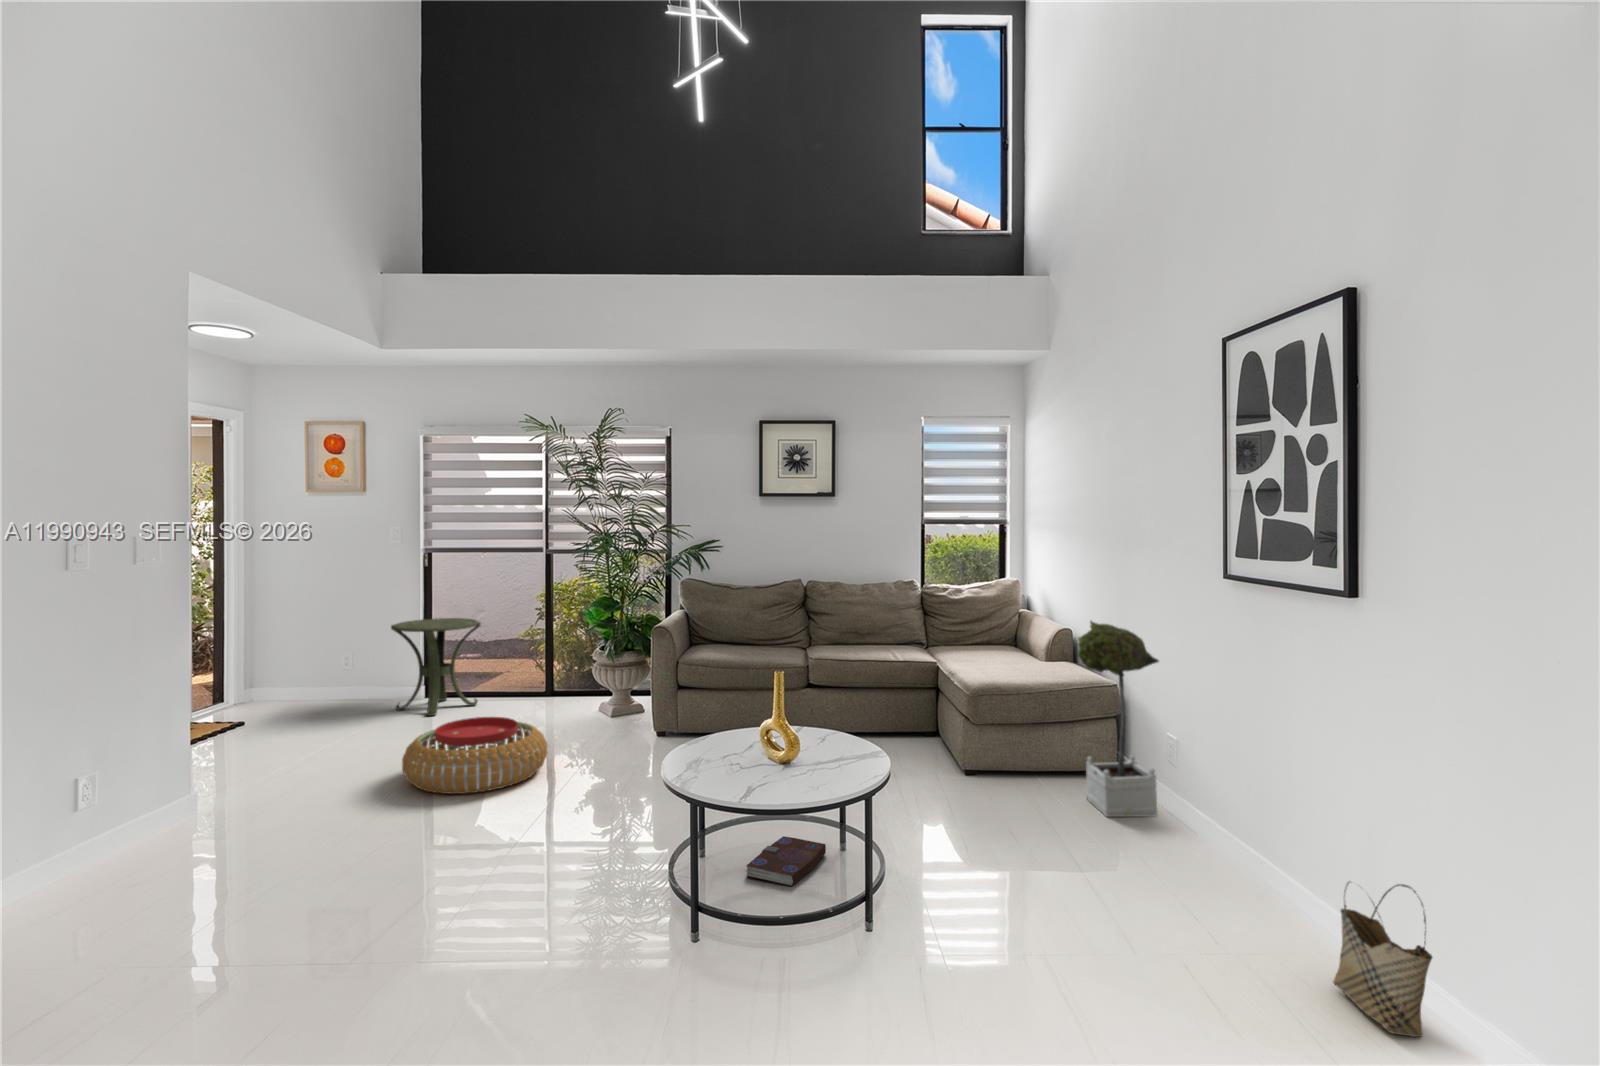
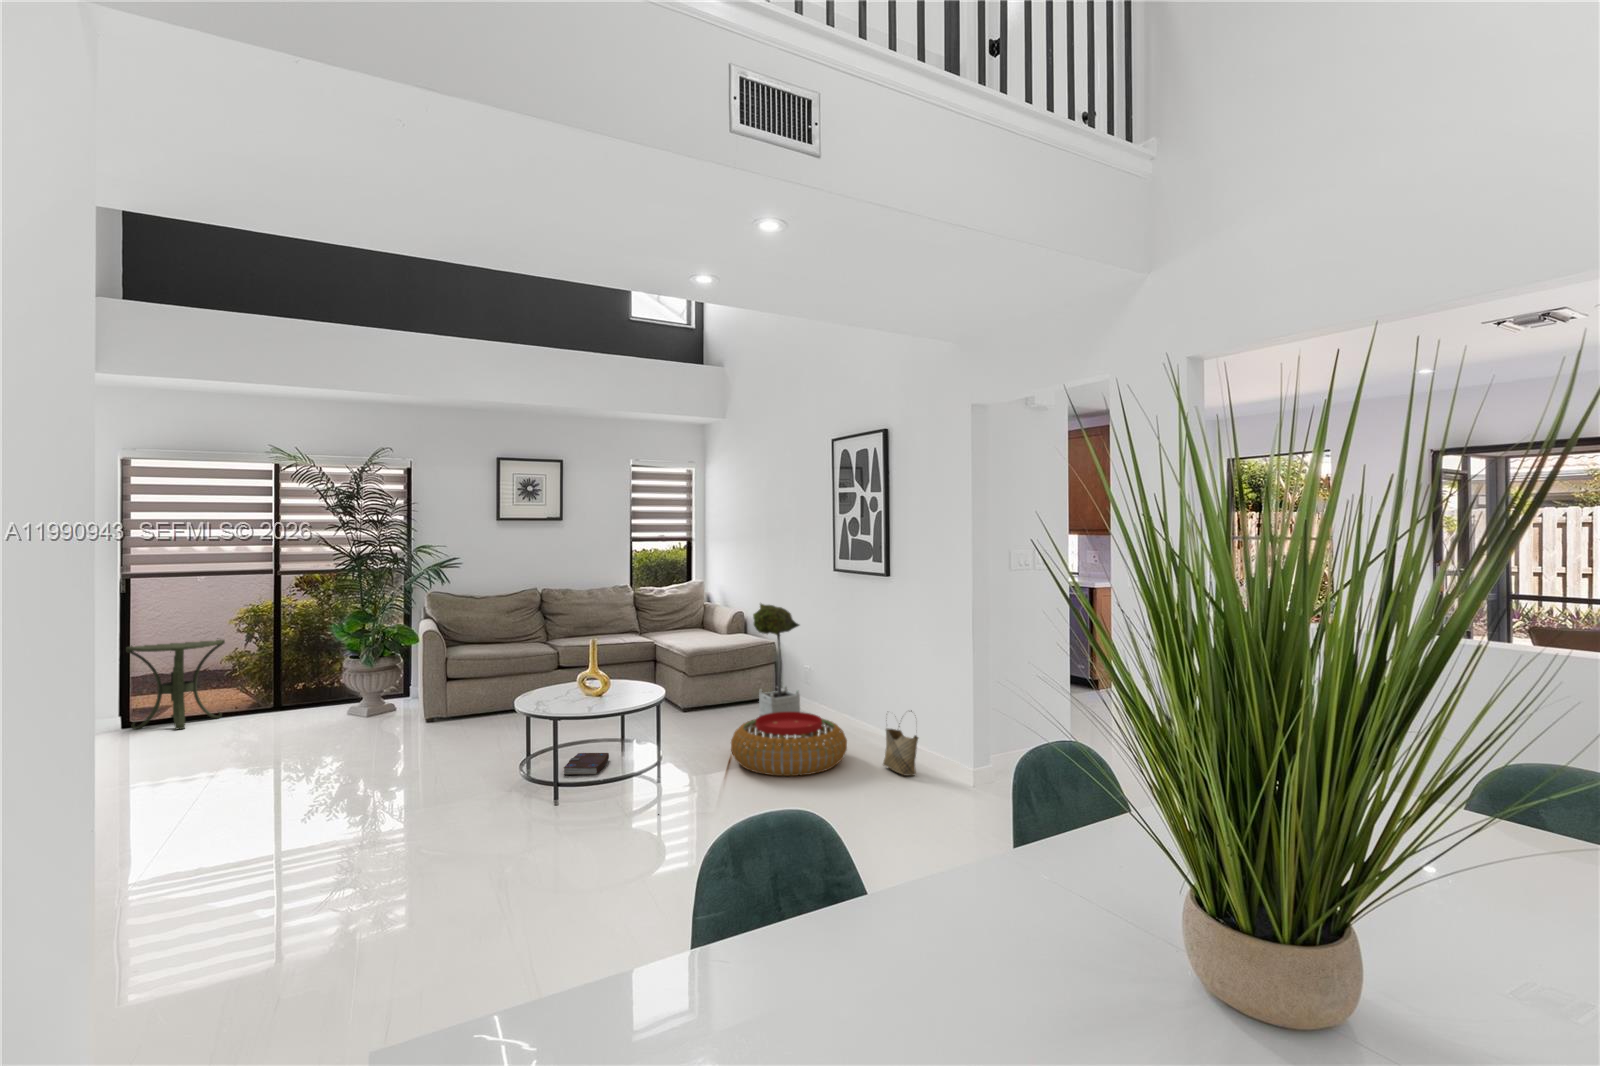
pouf: present [402,717,548,794] -> present [731,712,847,776]

